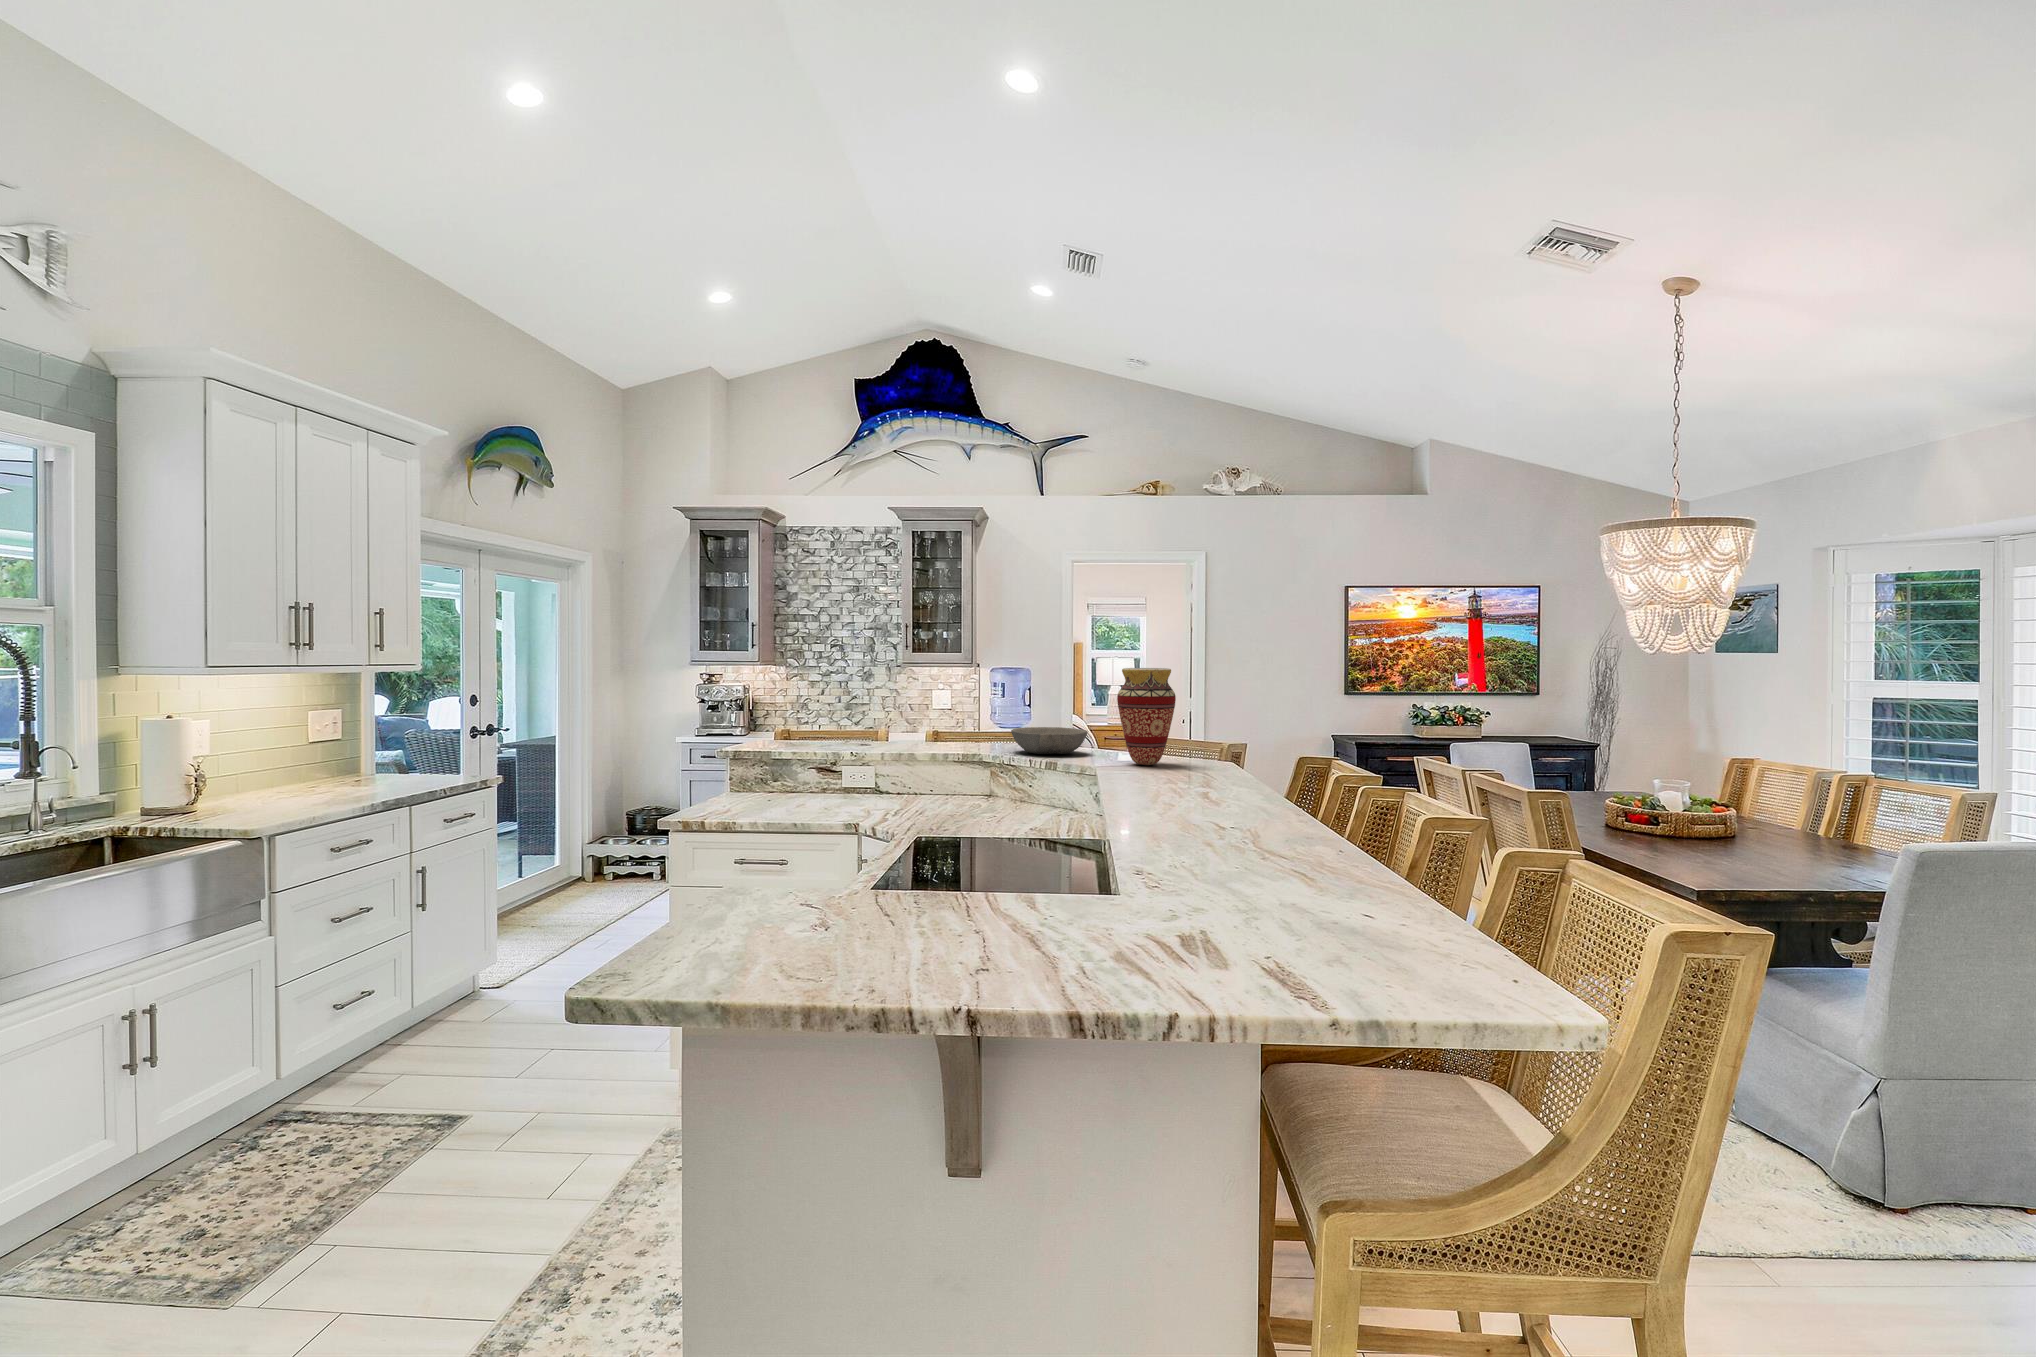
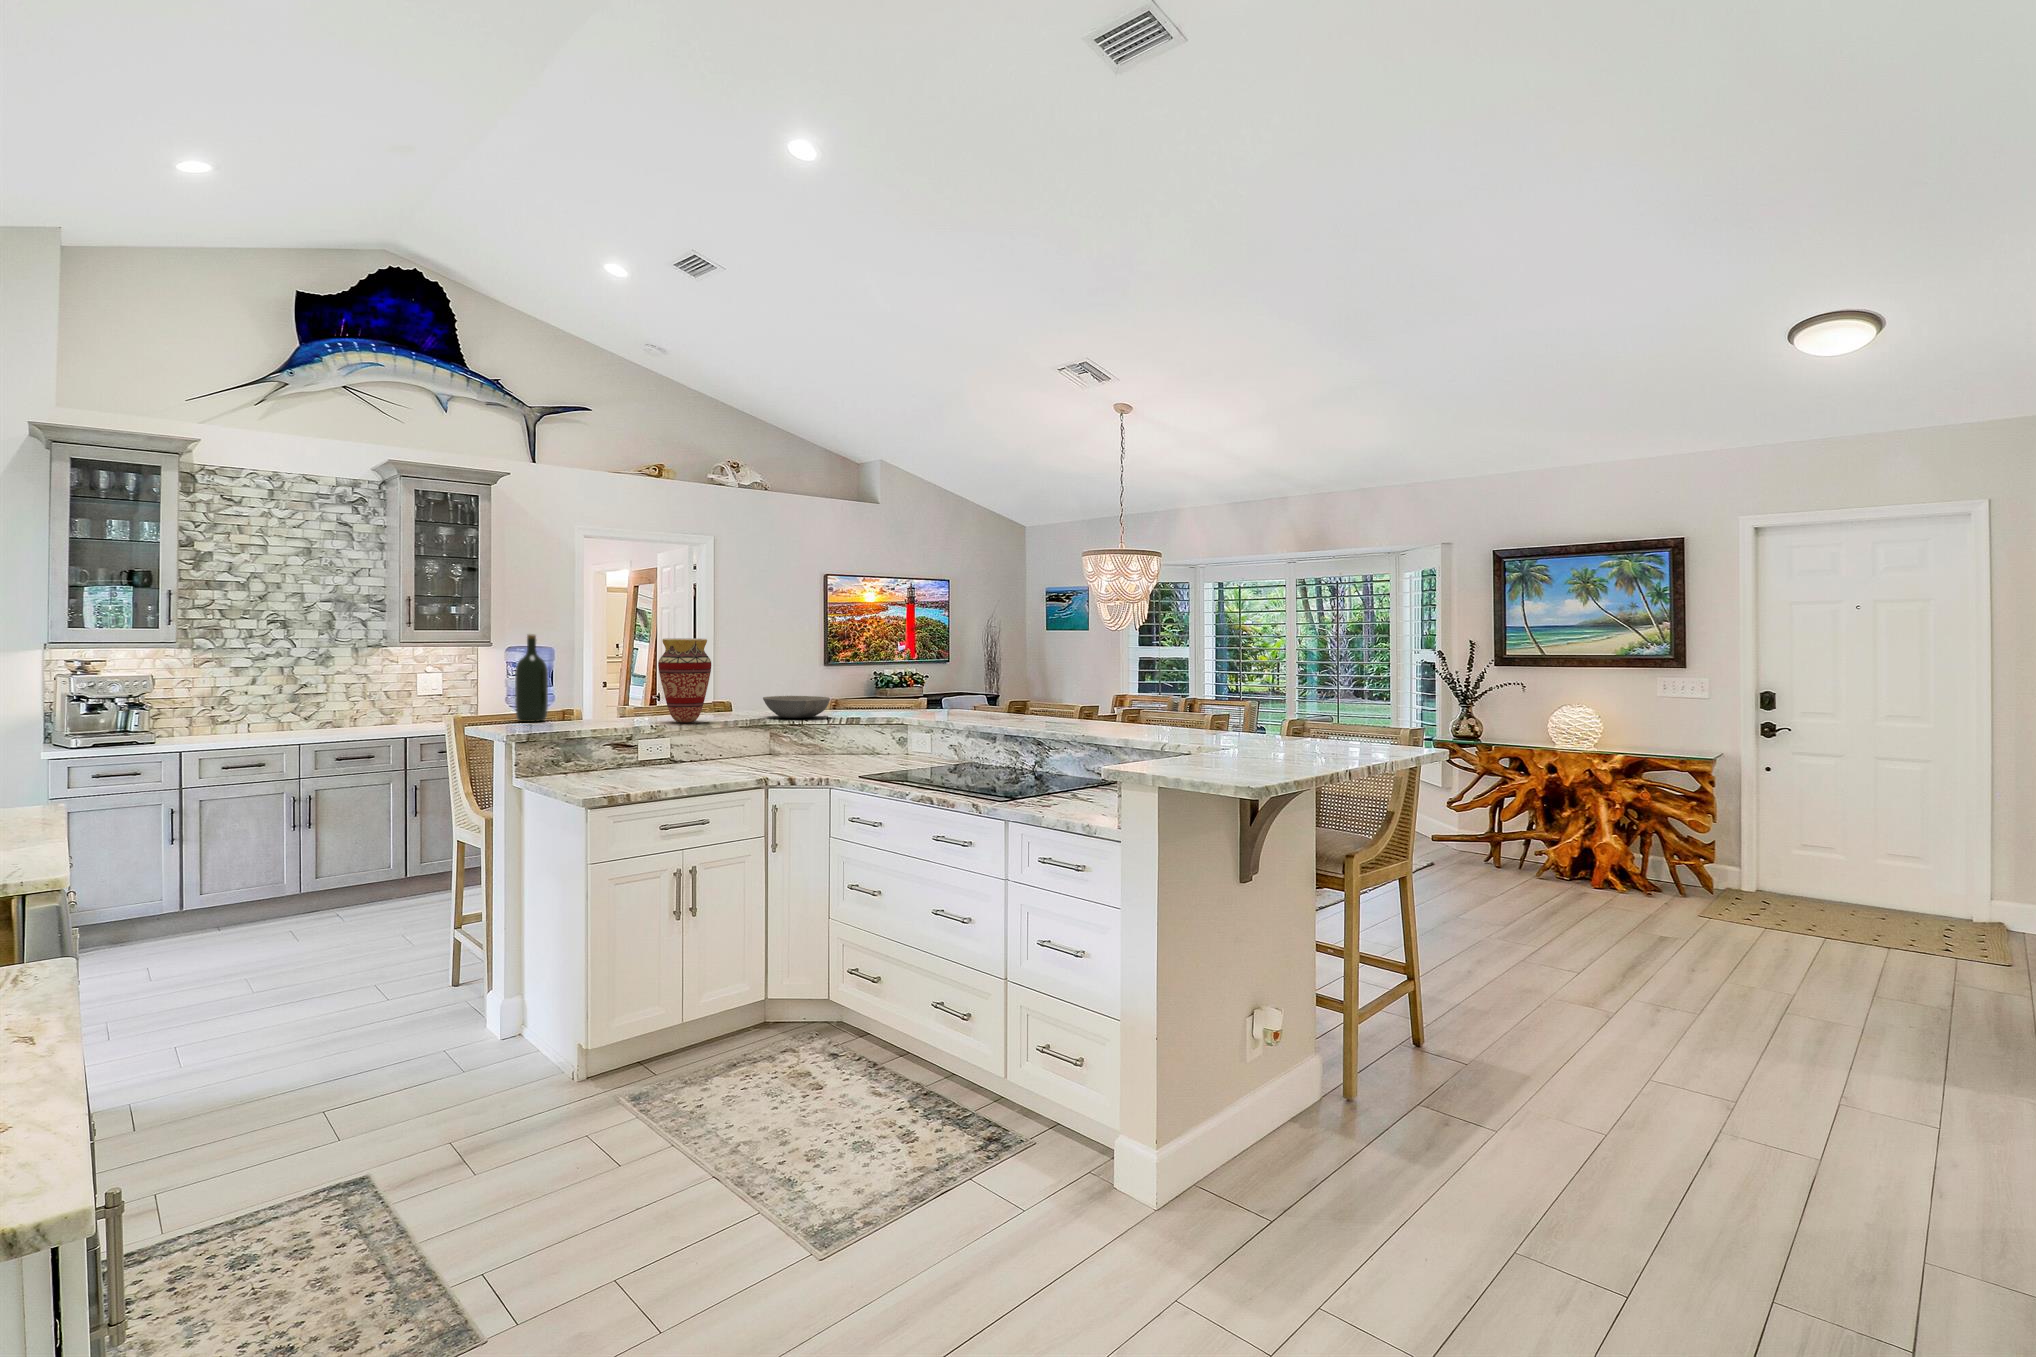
wine bottle: none [783,657,812,741] -> present [515,634,548,722]
vase: present [1117,668,1176,765] -> present [658,638,711,723]

